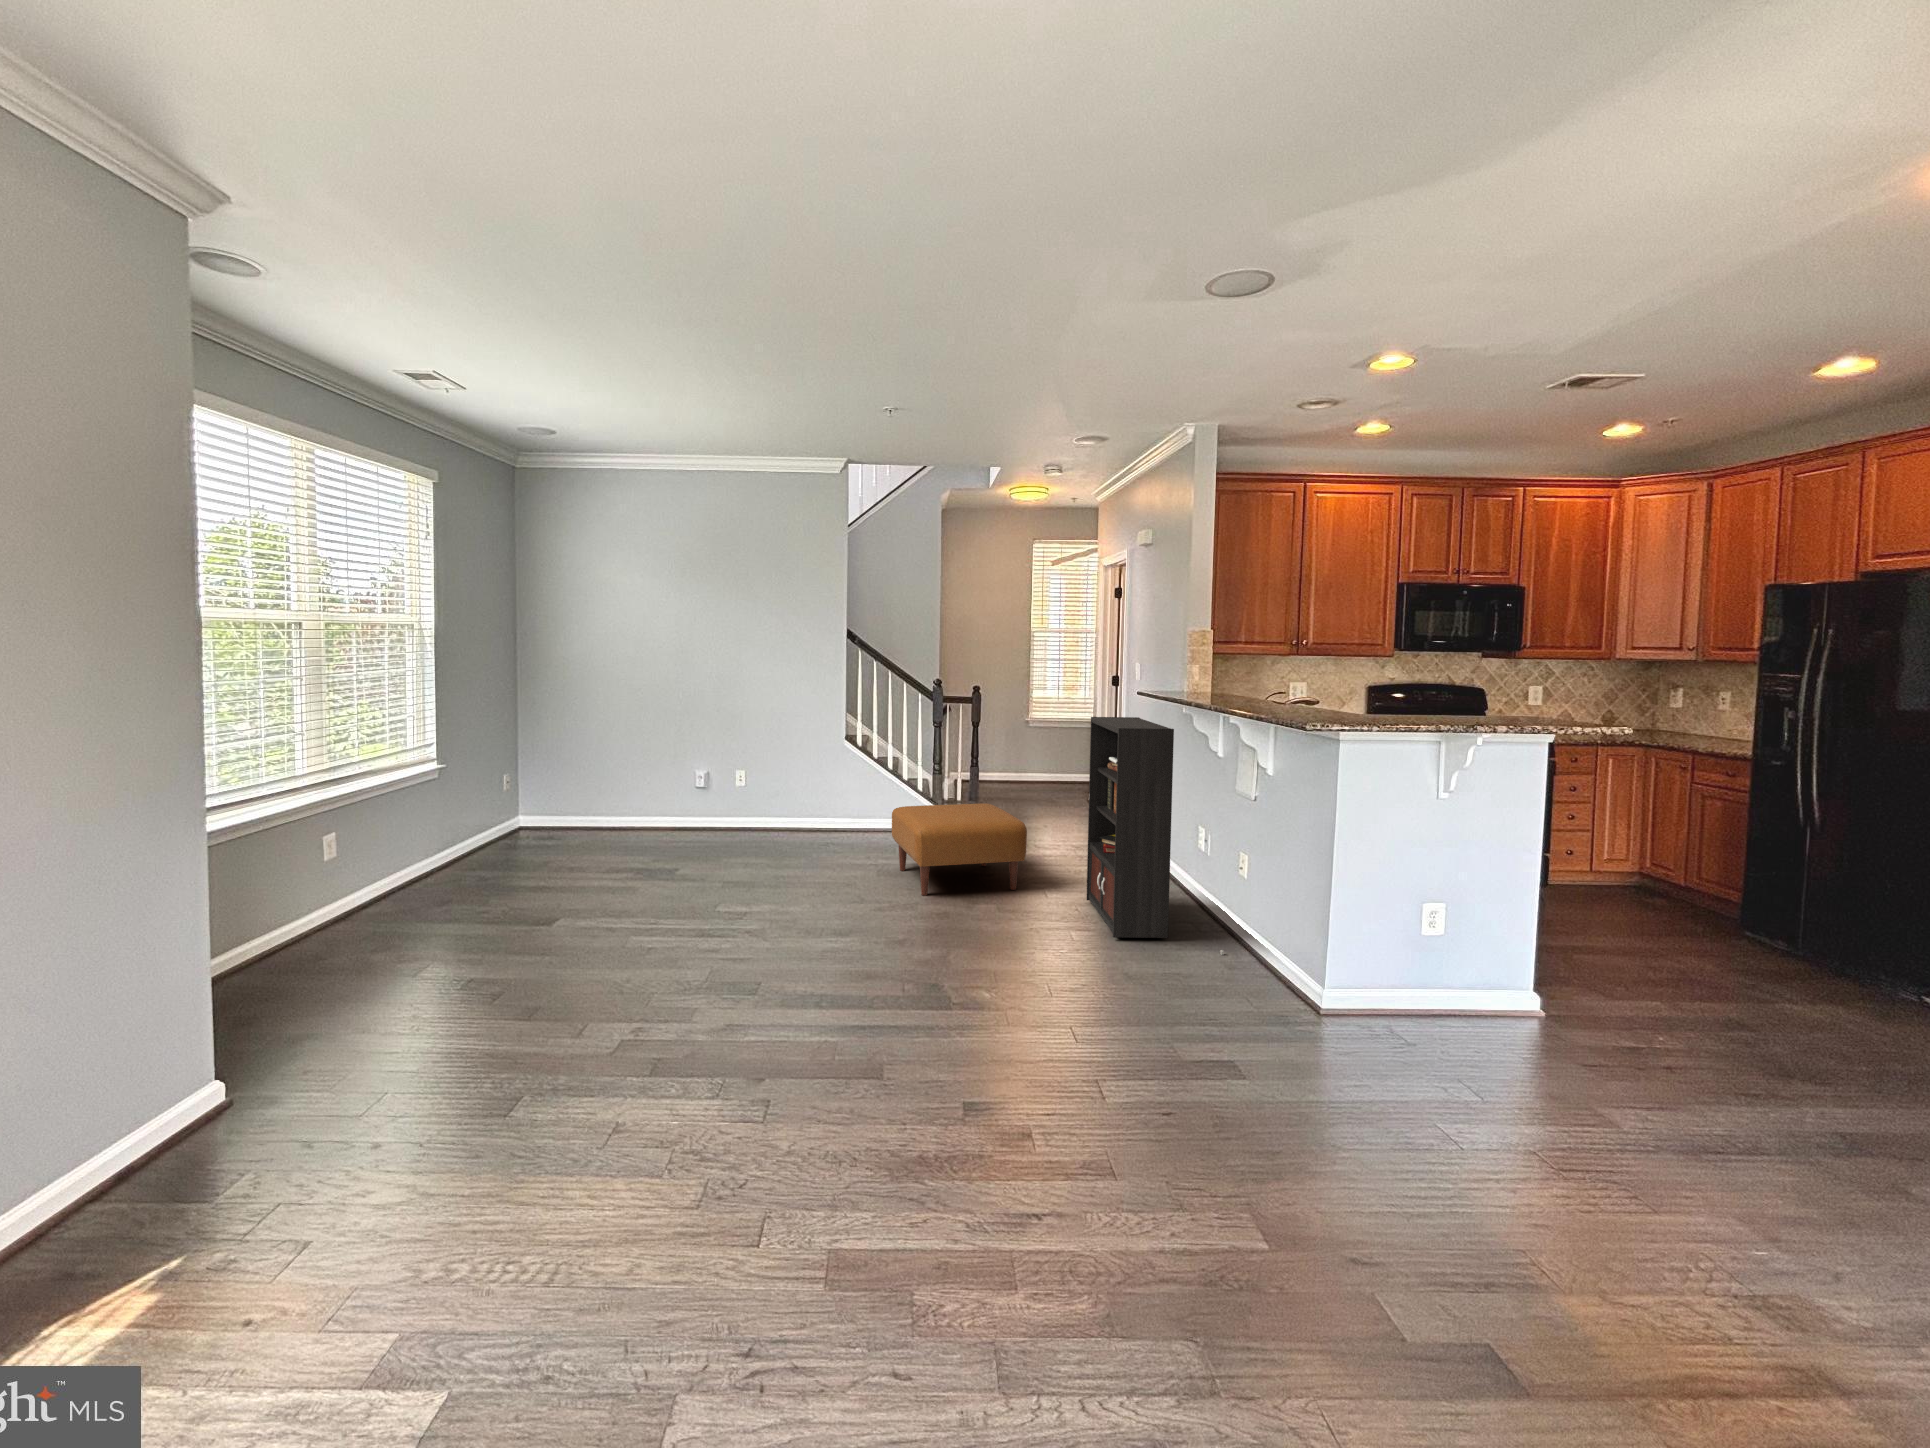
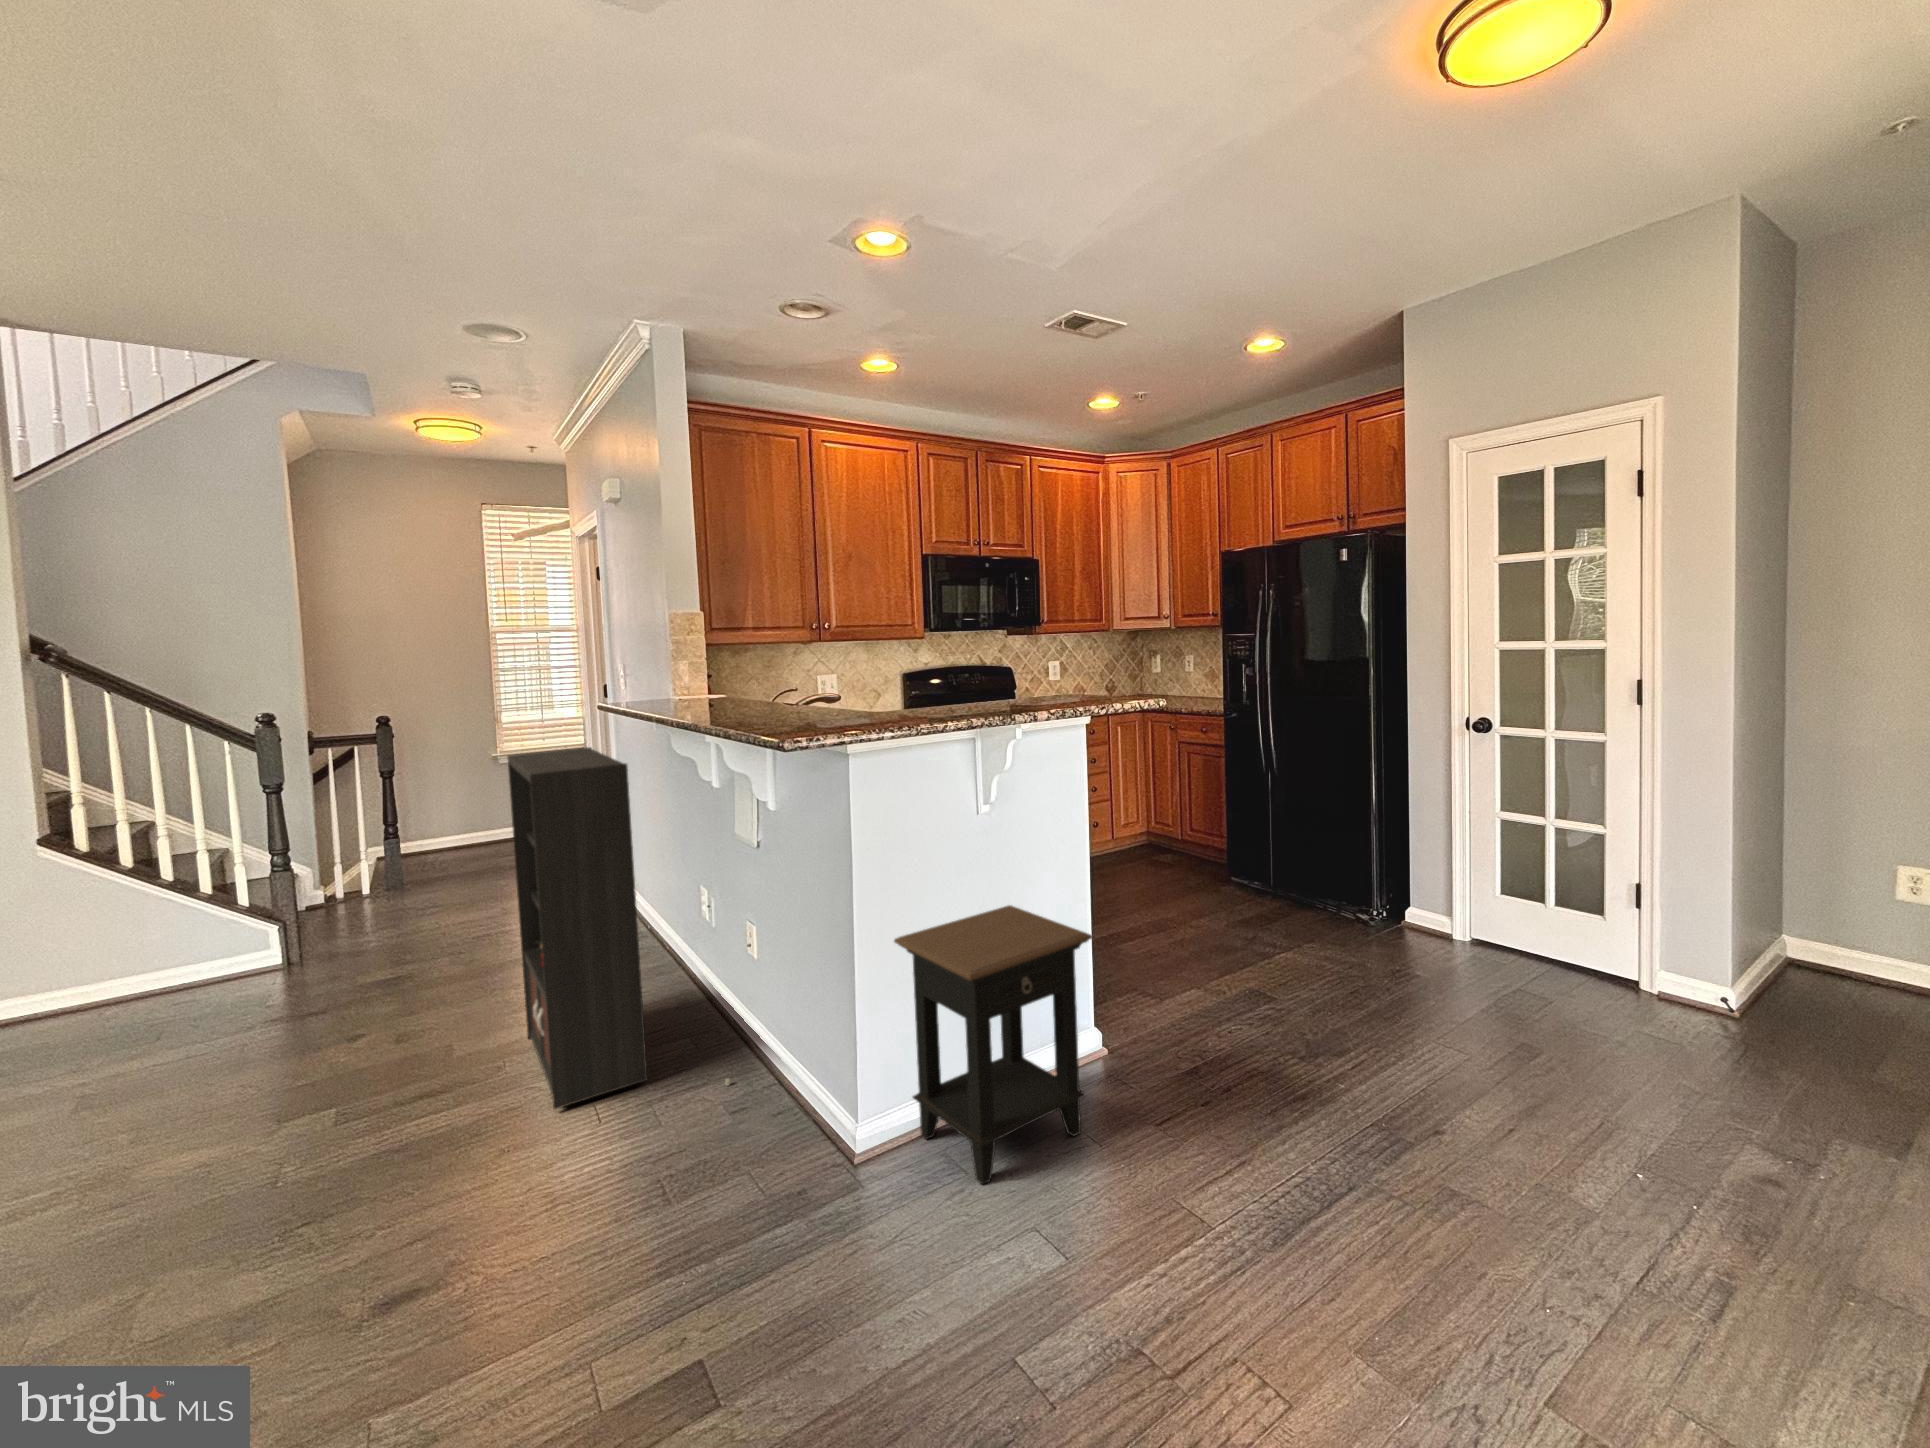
ottoman: present [892,803,1027,896] -> none [129,912,416,1124]
side table: none [1360,870,1533,1052] -> present [894,905,1092,1185]

